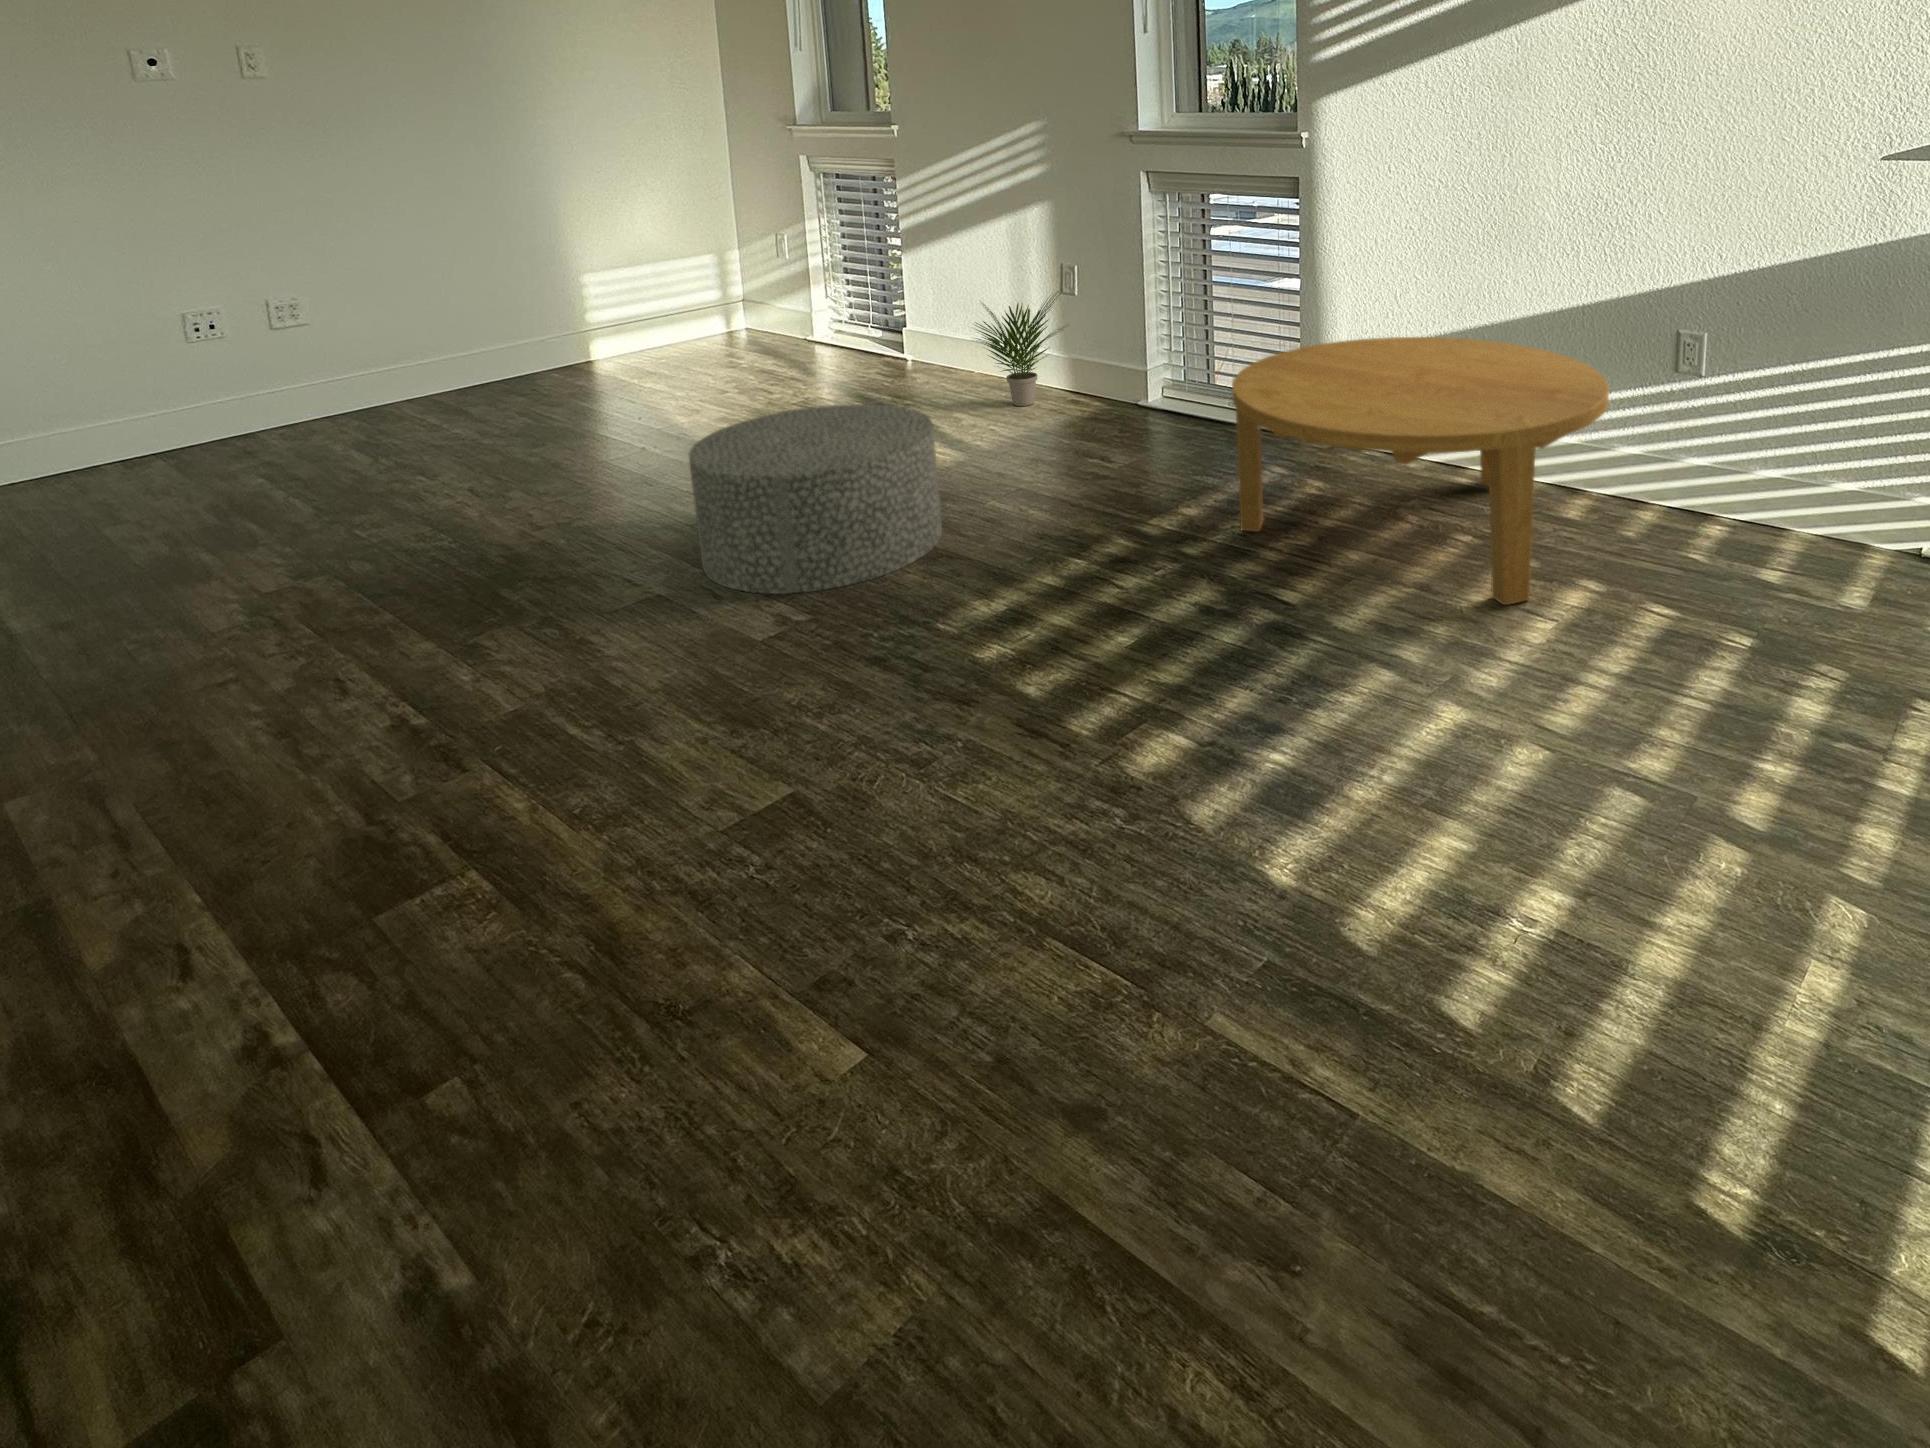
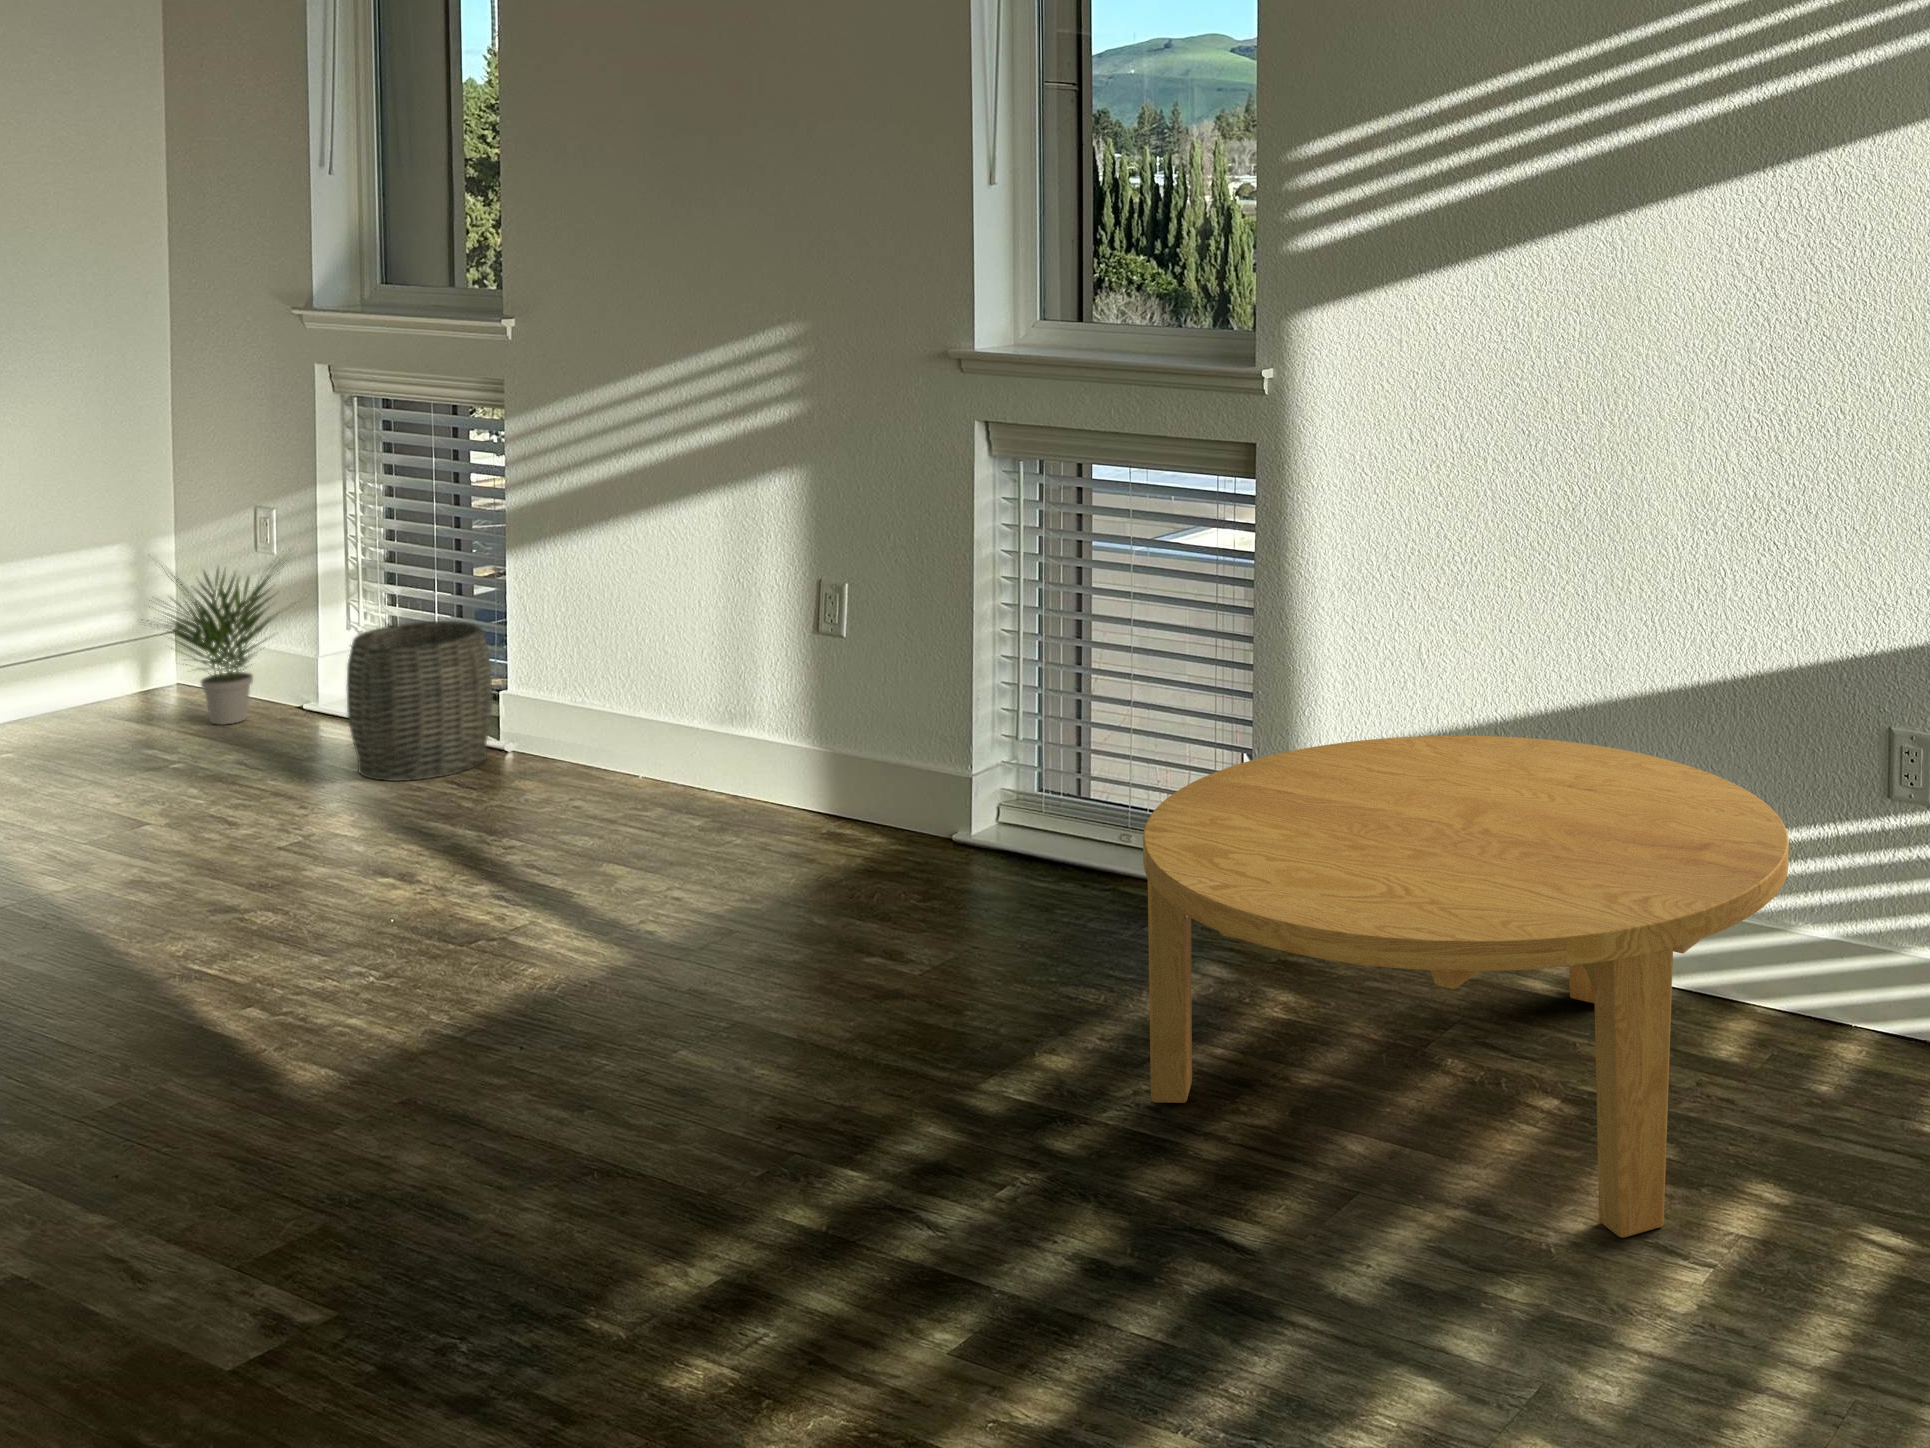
woven basket: none [824,290,899,373] -> present [347,621,493,781]
potted plant: present [975,292,1062,406] -> present [149,565,280,725]
ottoman: present [689,404,942,594] -> none [95,872,588,1264]

